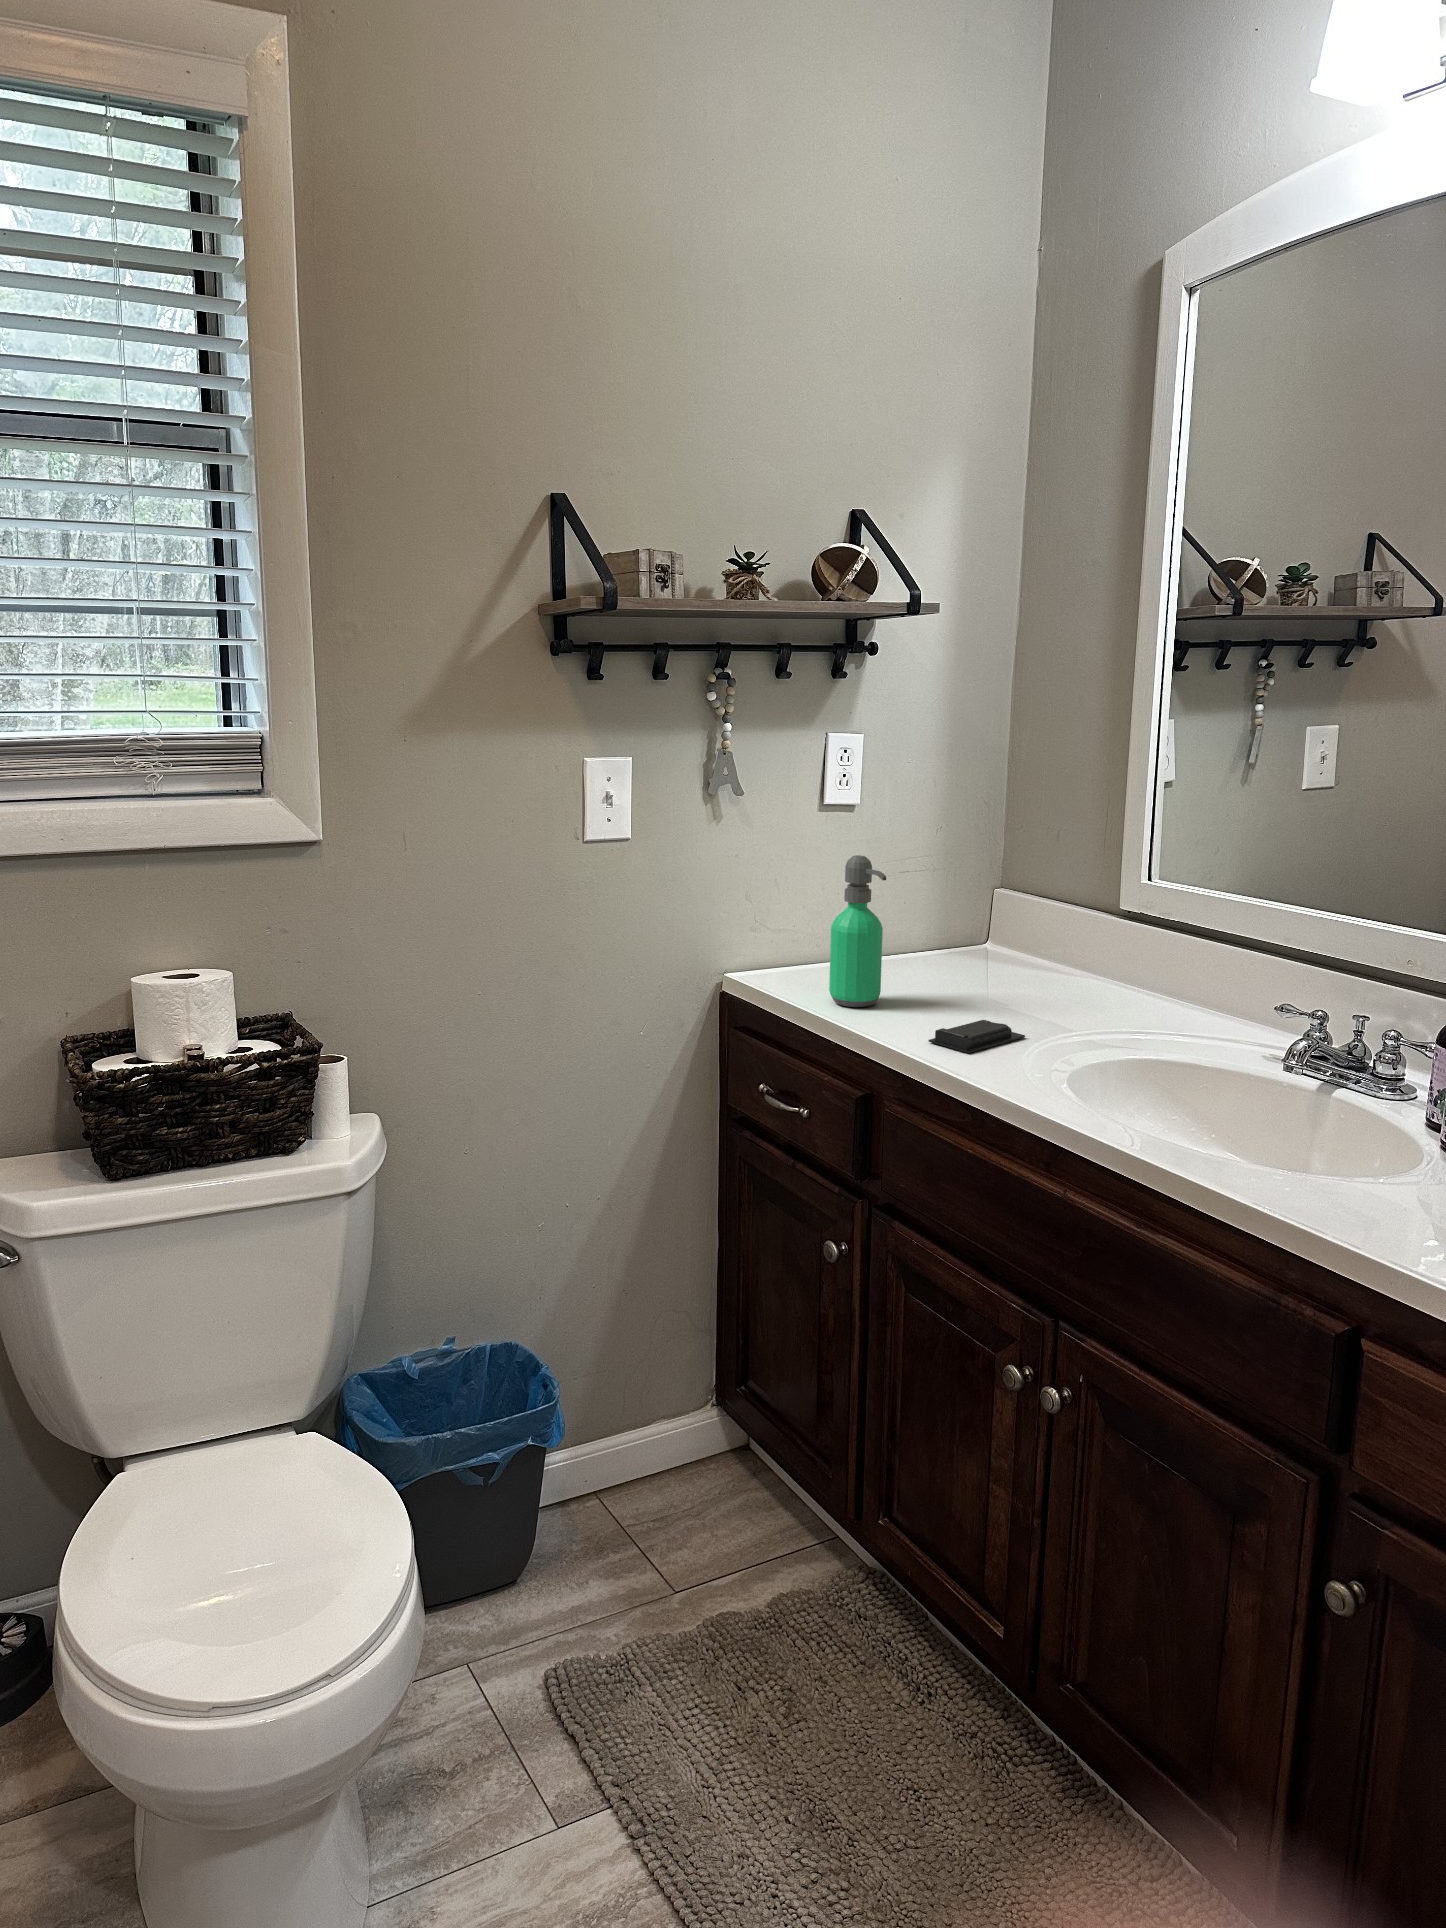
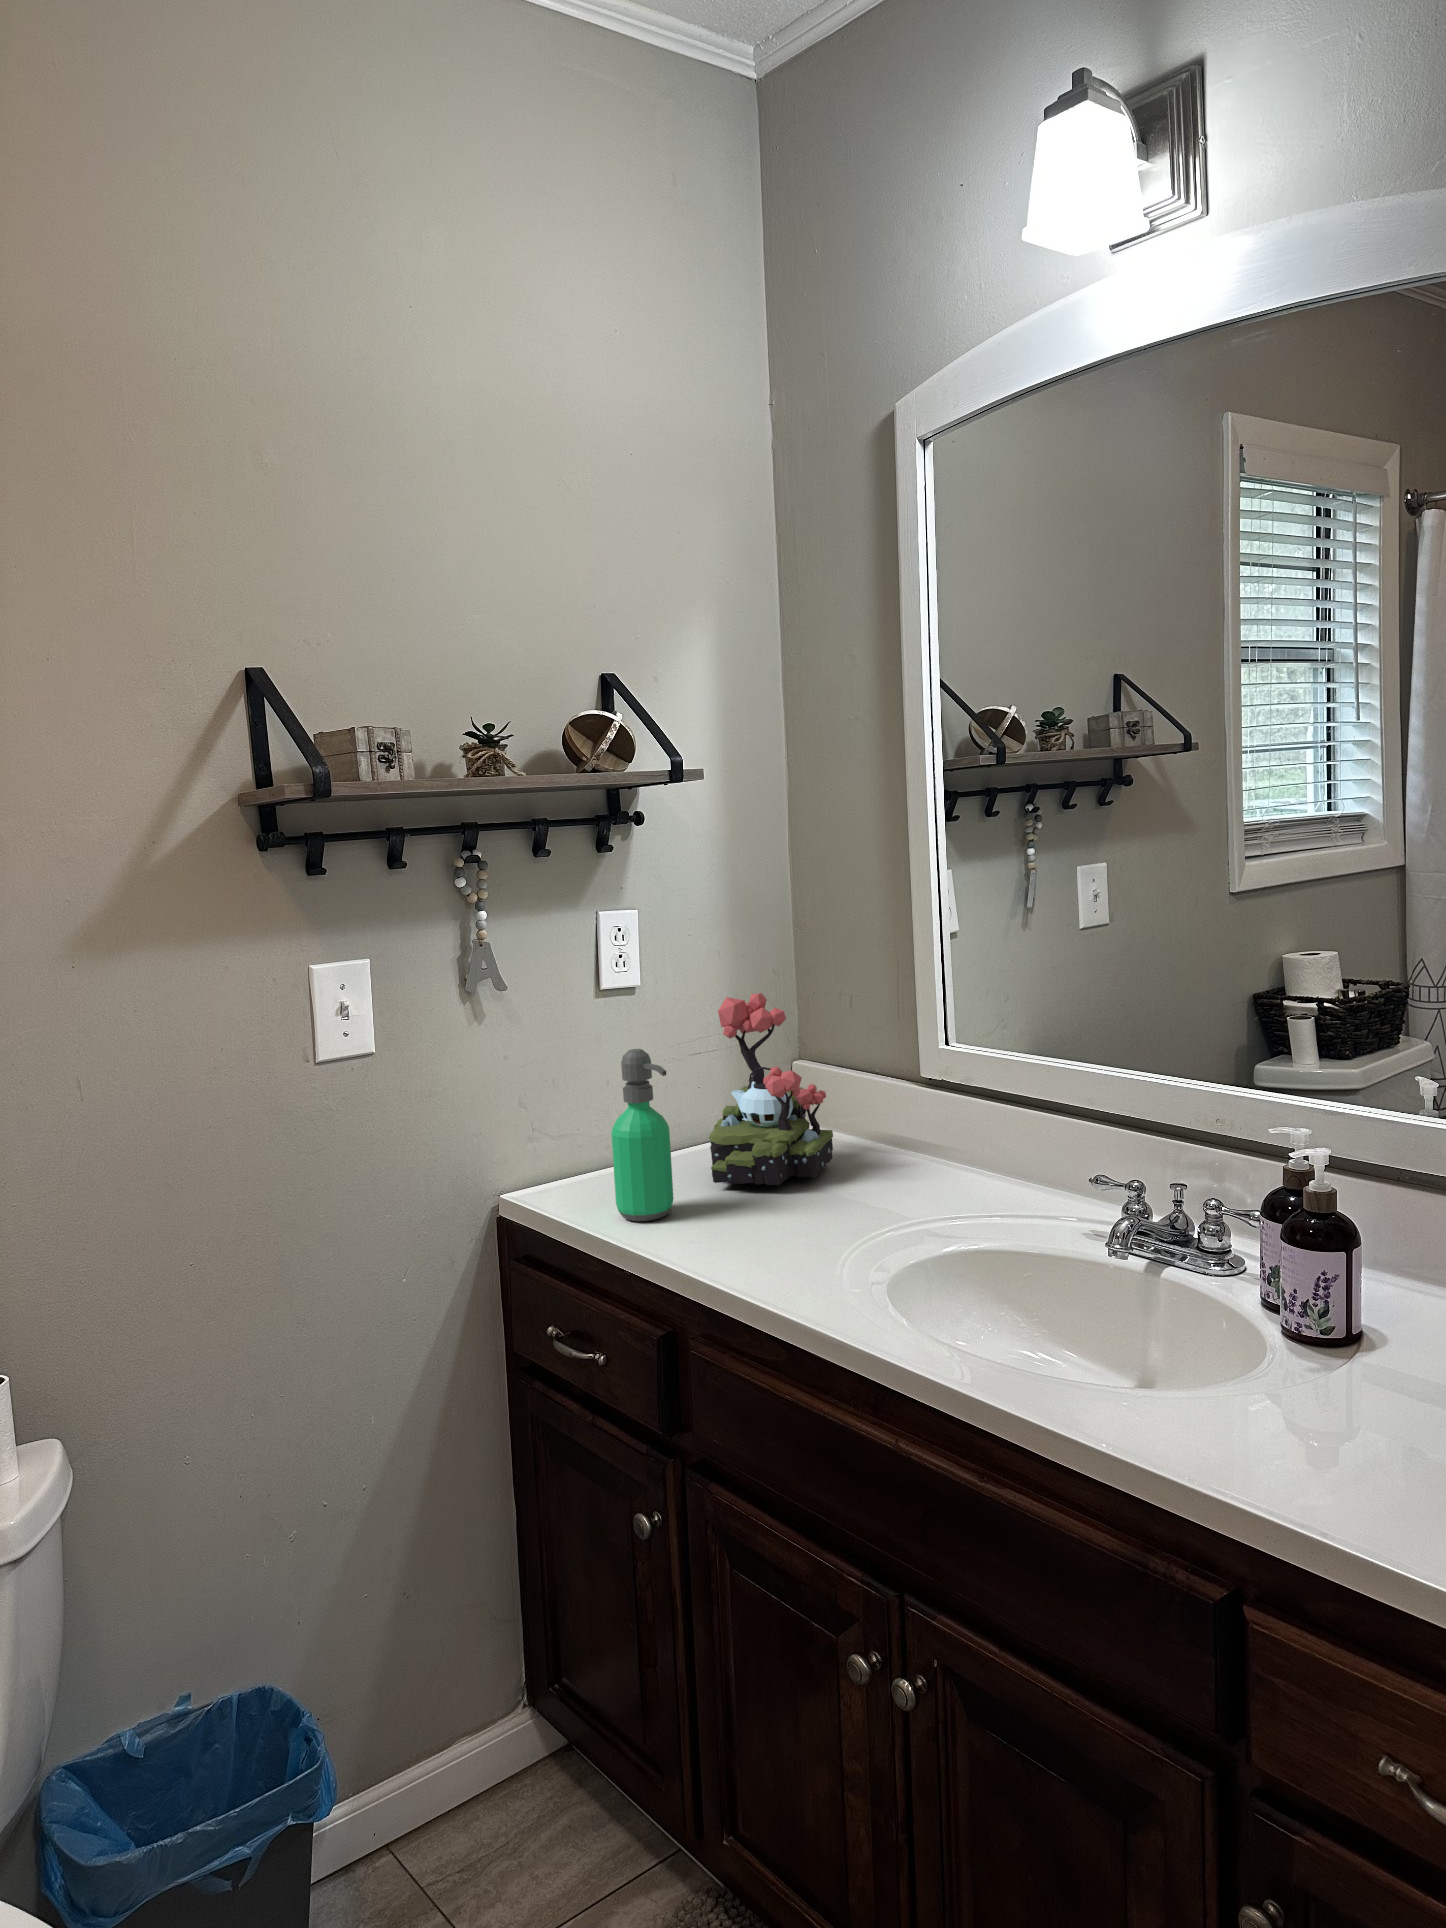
plant: none [914,819,1030,991] -> present [709,993,833,1185]
soap bar: present [928,1020,1025,1053] -> none [726,1223,833,1269]

